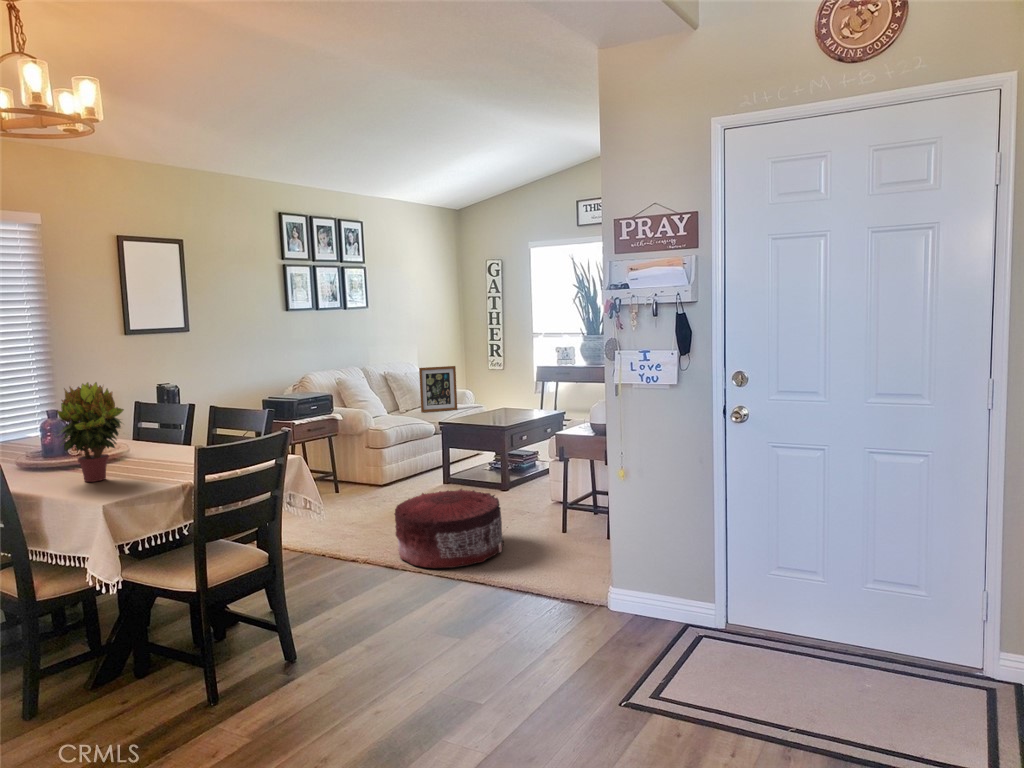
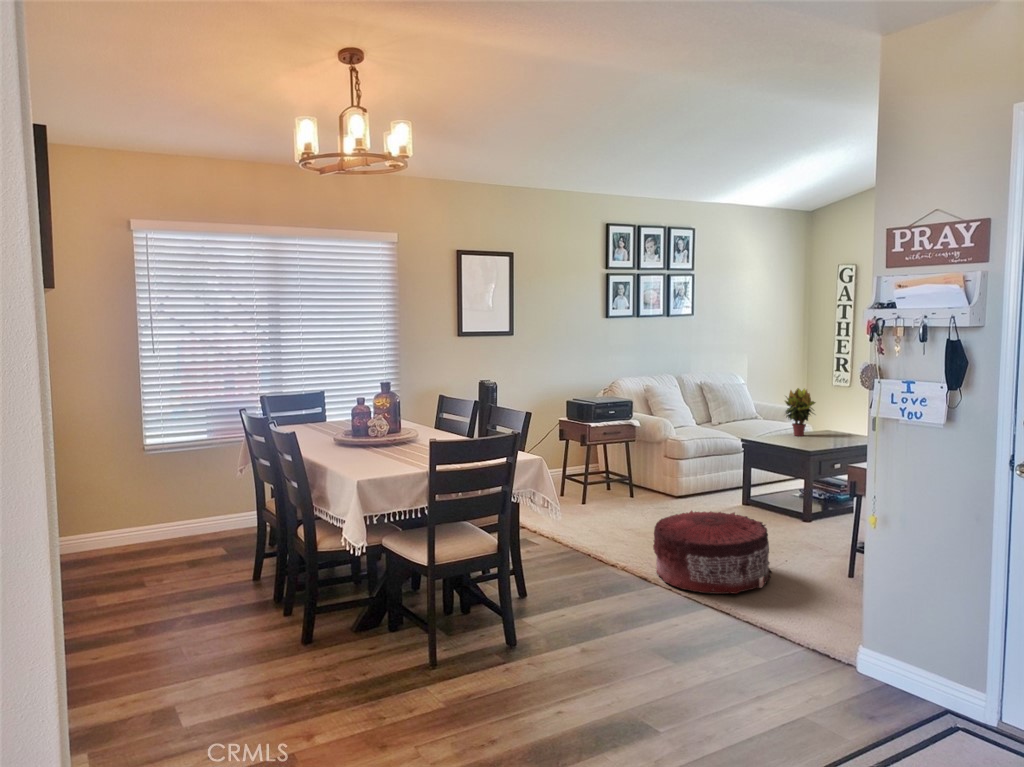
picture frame: present [419,366,457,412] -> none [738,380,779,427]
potted plant: present [57,382,124,482] -> present [785,388,815,436]

